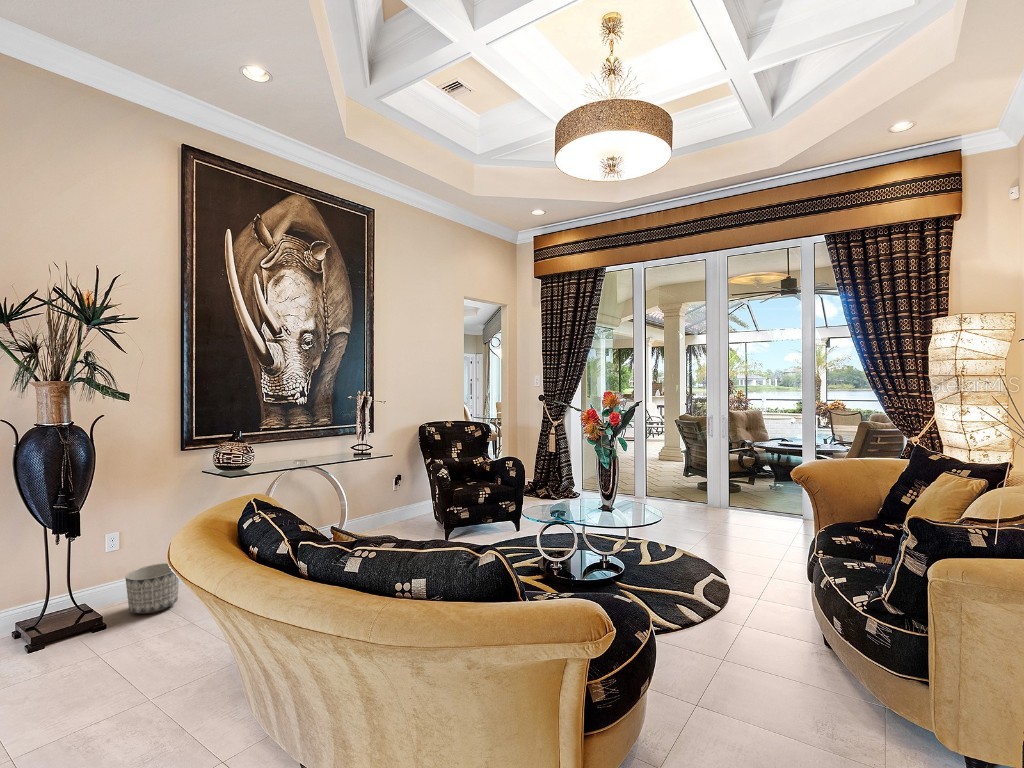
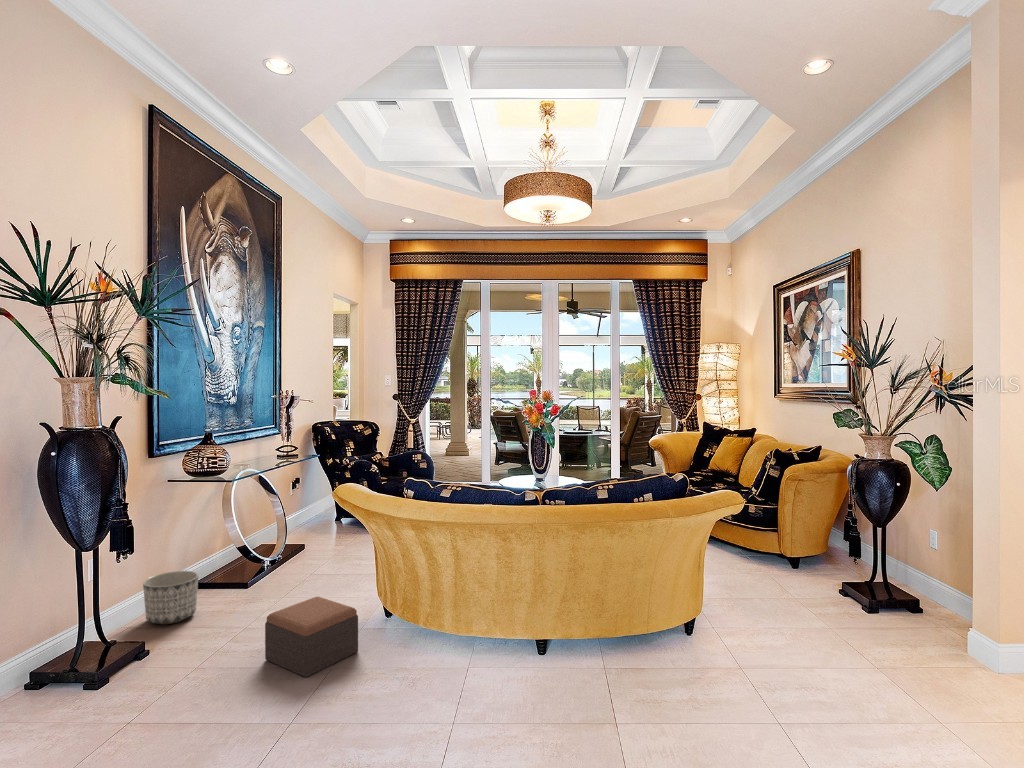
footstool: none [72,628,181,730] -> present [265,597,358,677]

